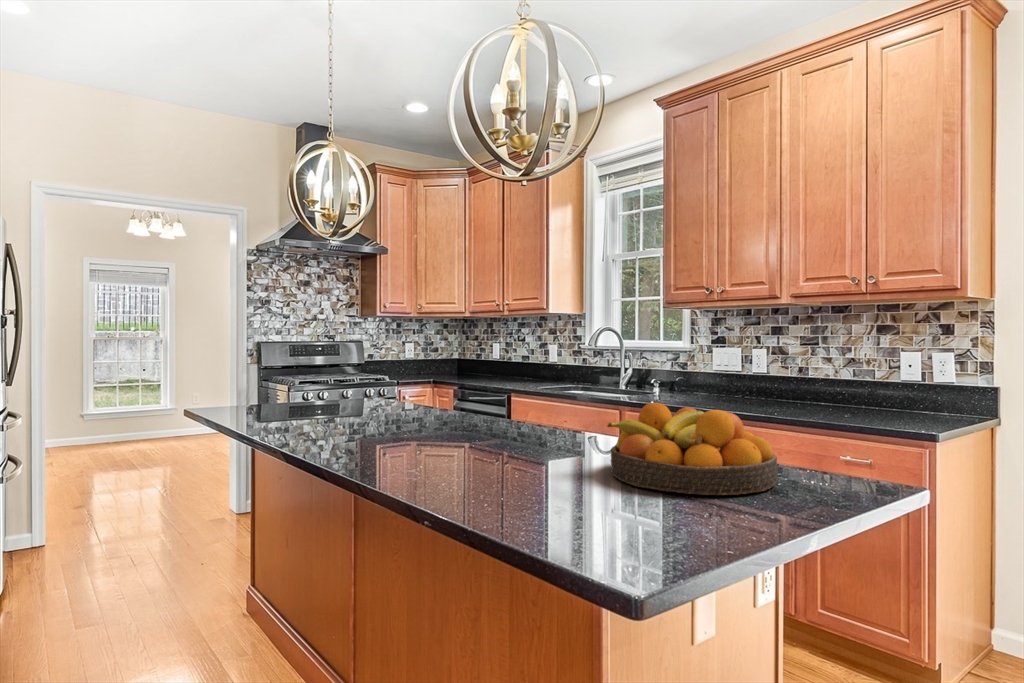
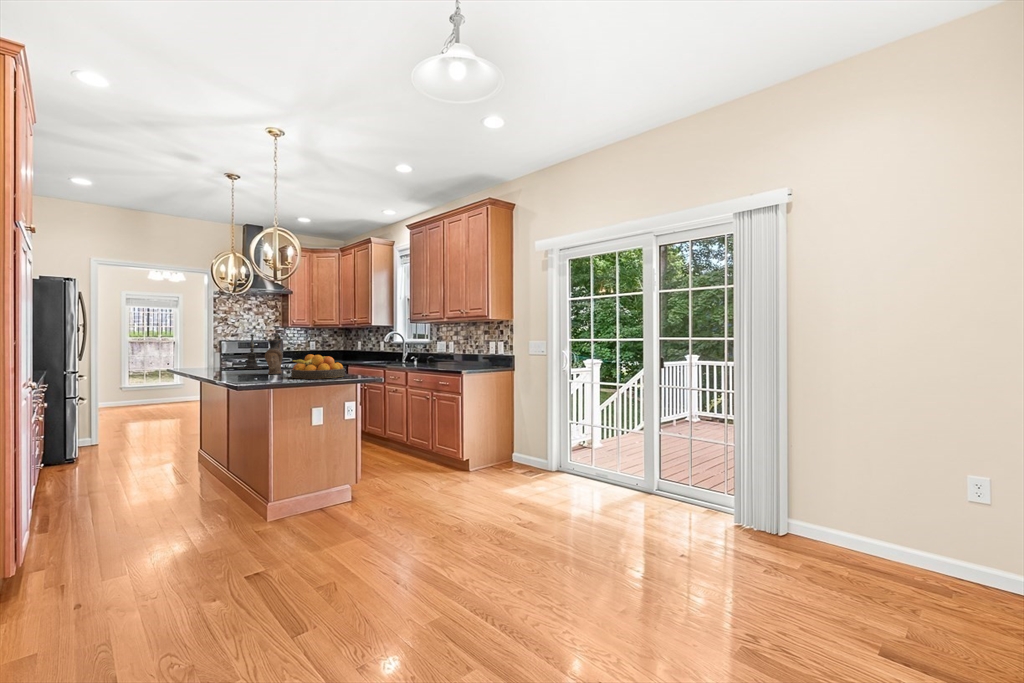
candle holder: none [348,321,411,417] -> present [243,334,260,369]
ceramic pitcher: none [482,337,529,451] -> present [265,334,283,374]

